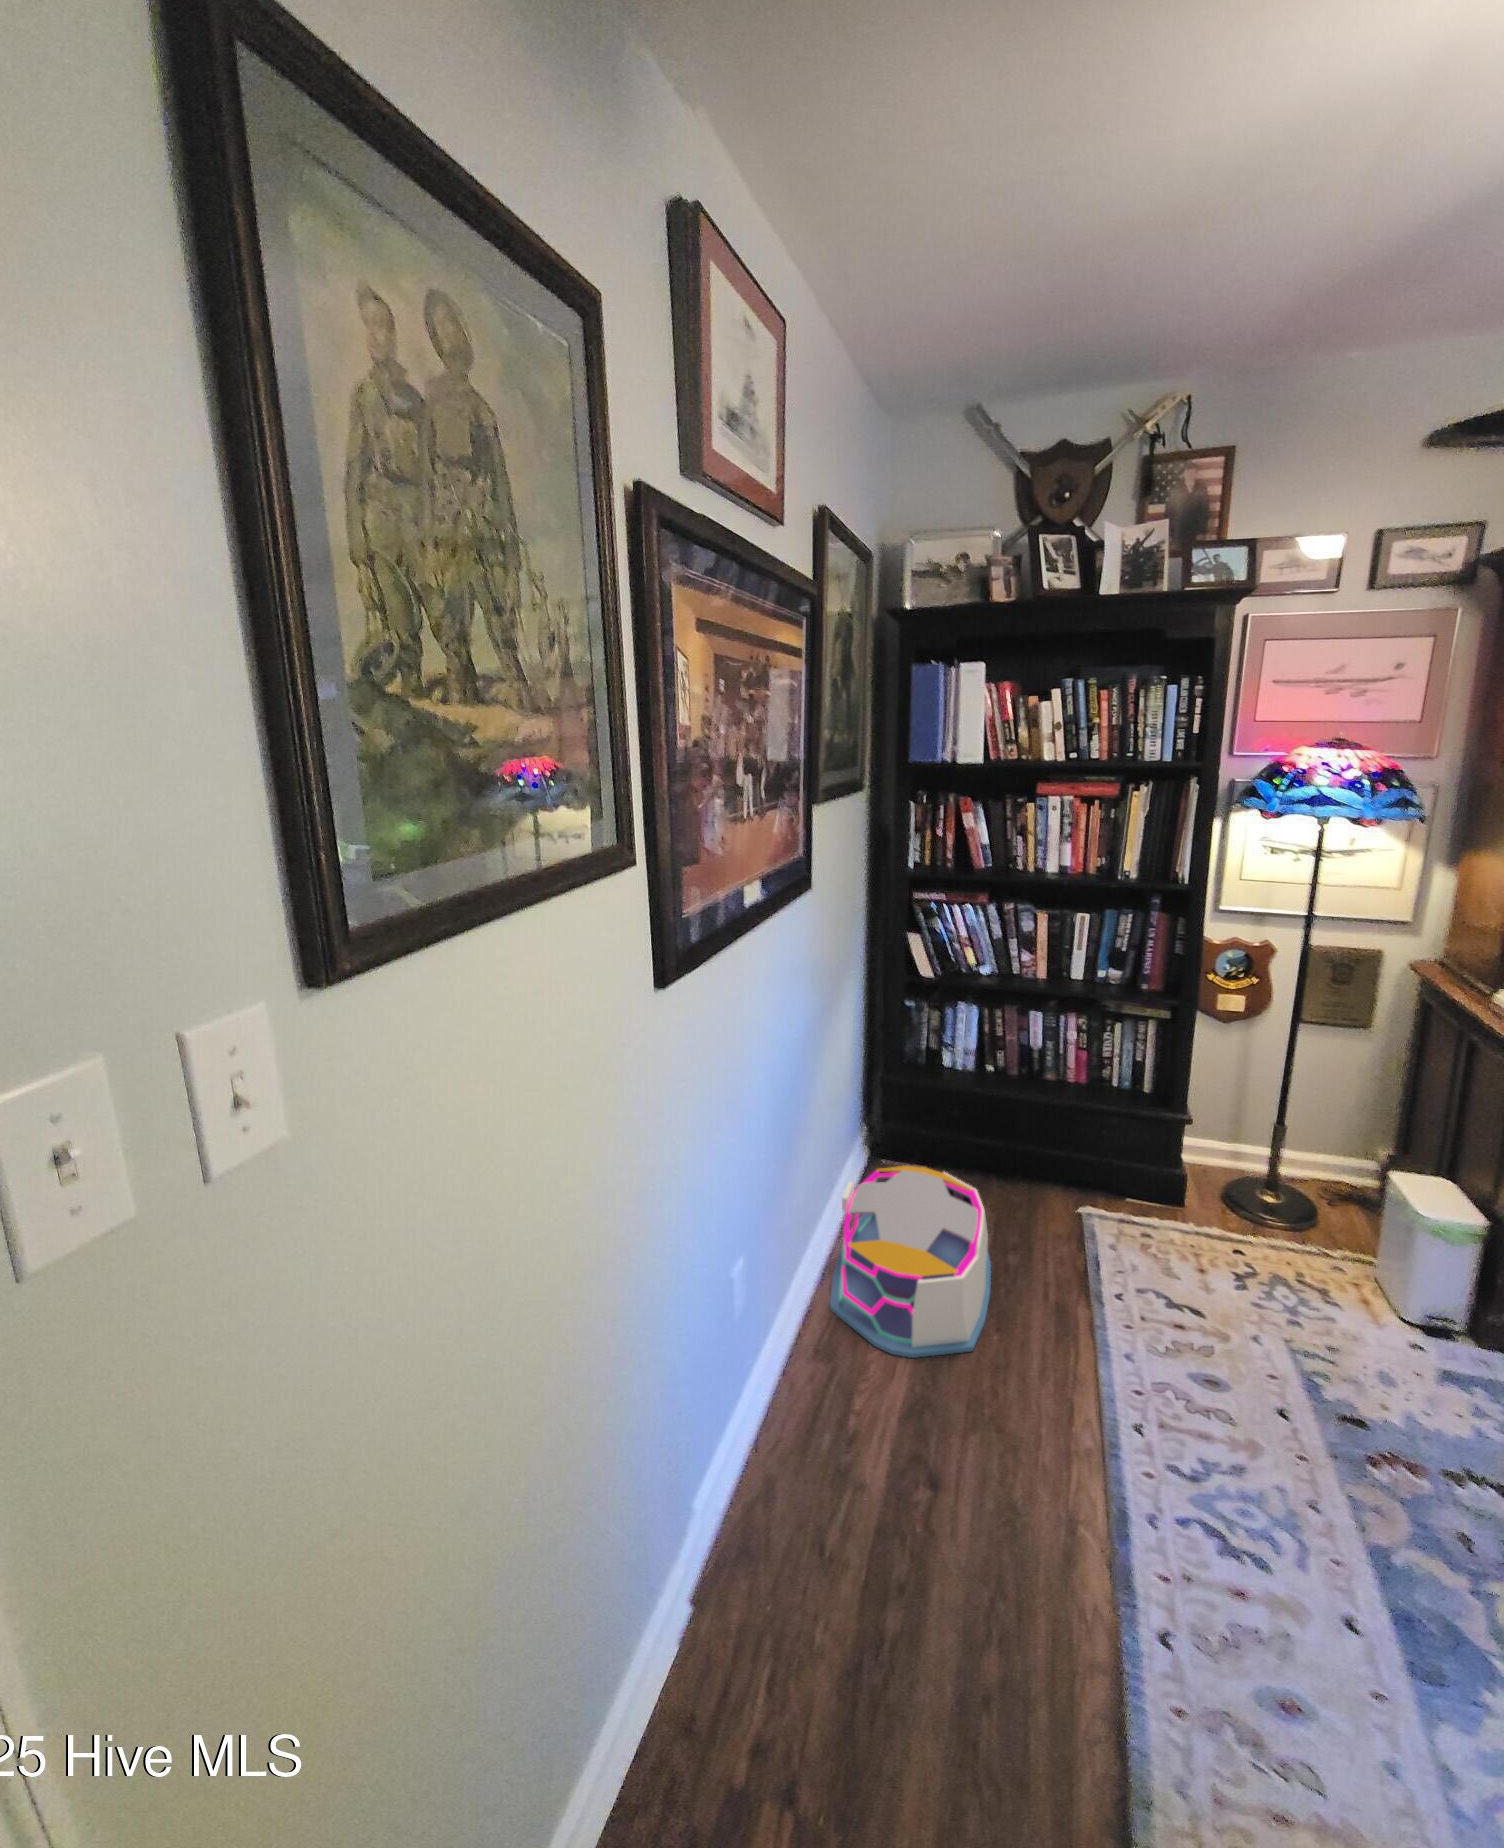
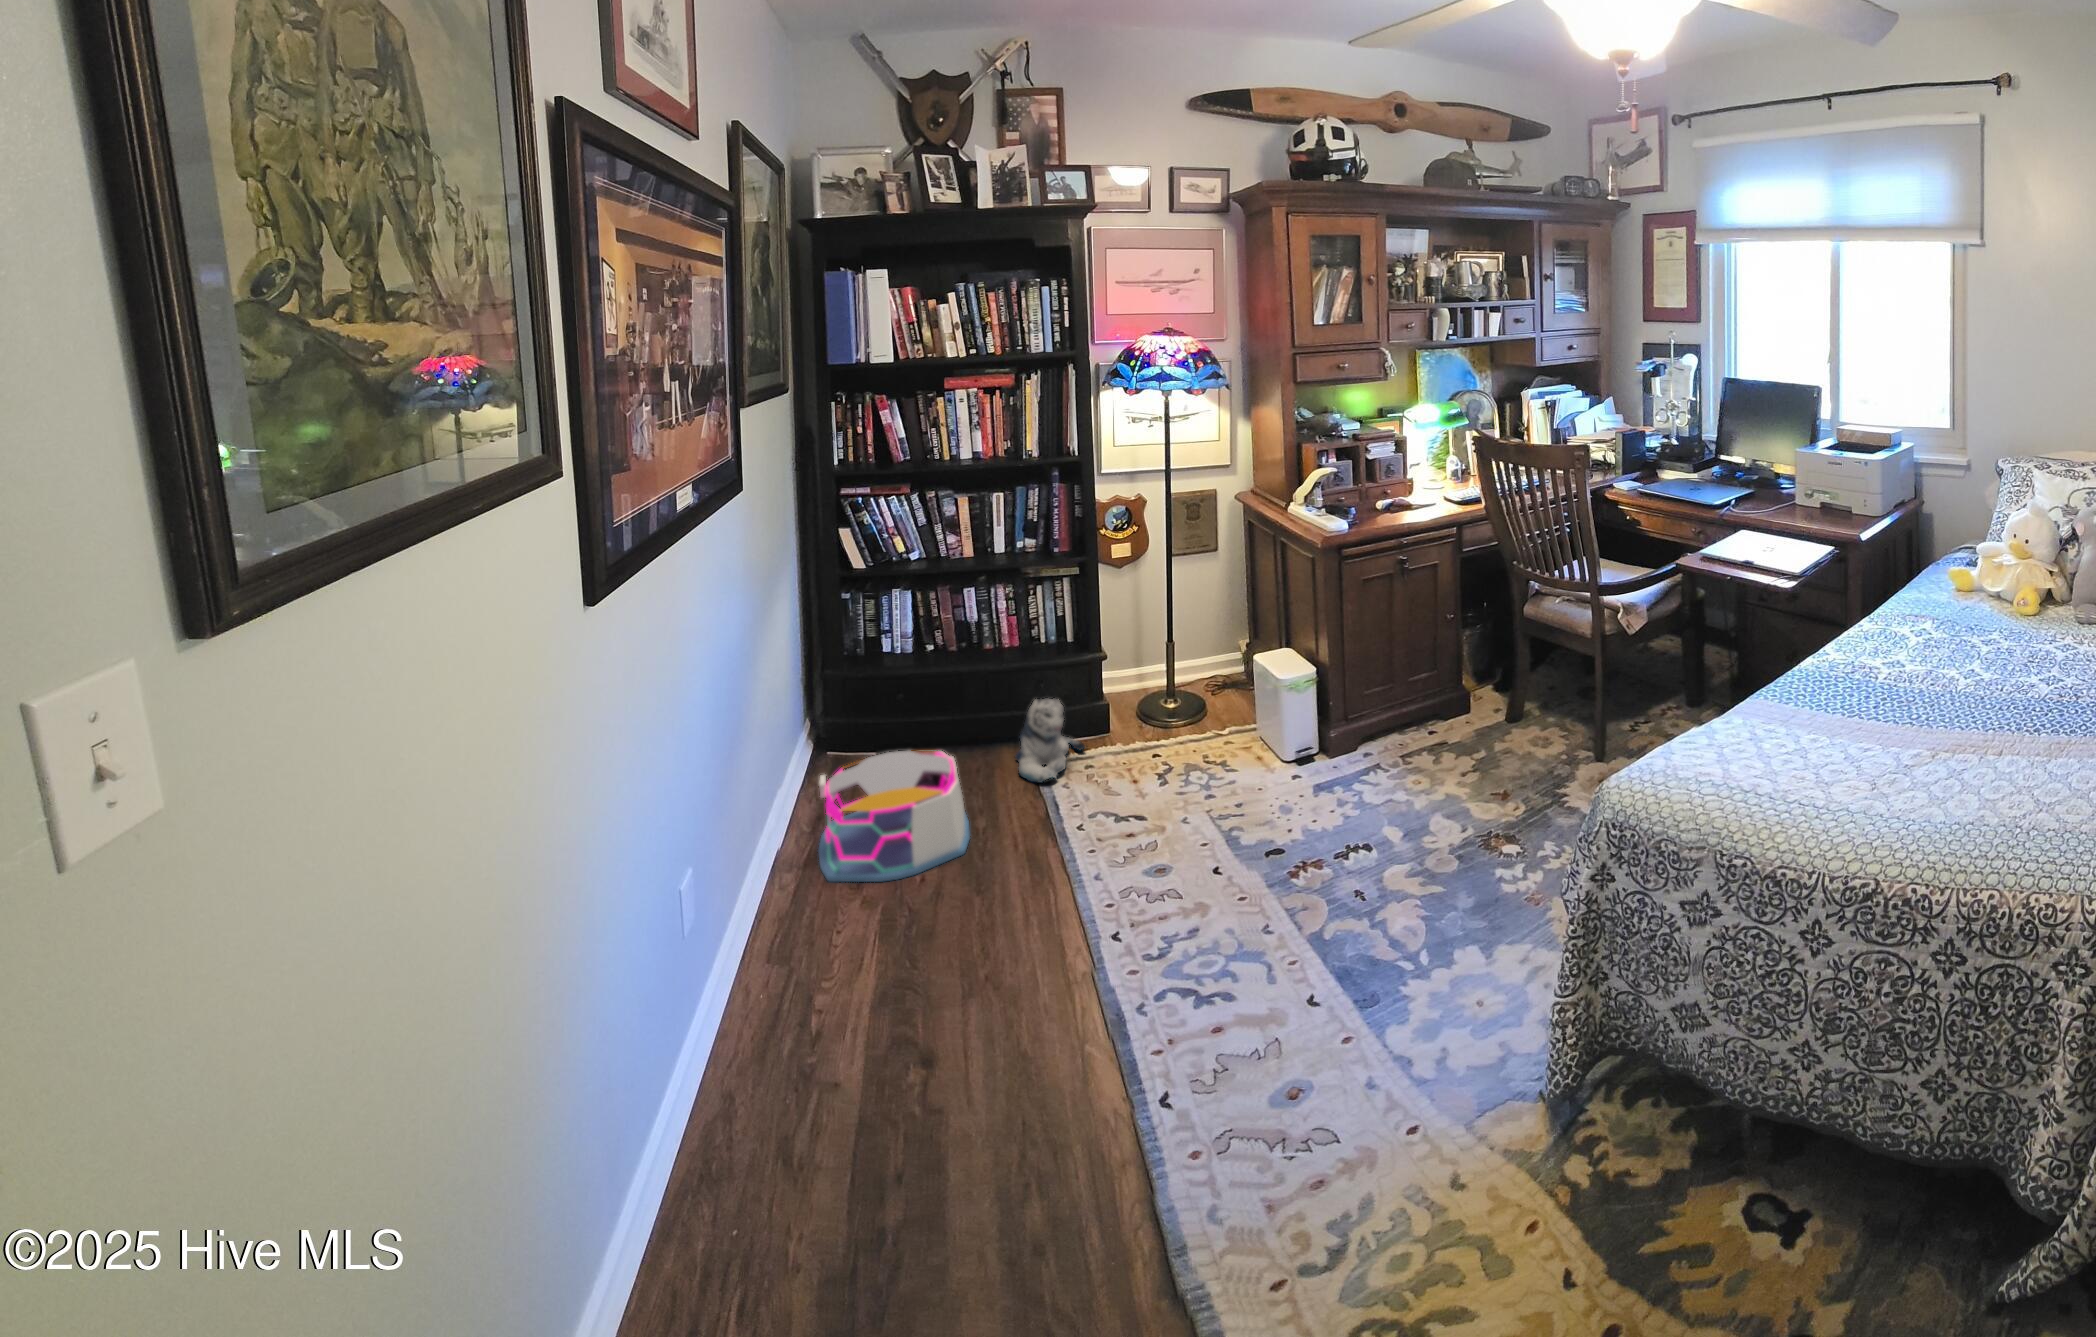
plush toy: none [1063,1157,1148,1265] -> present [1015,699,1085,783]

